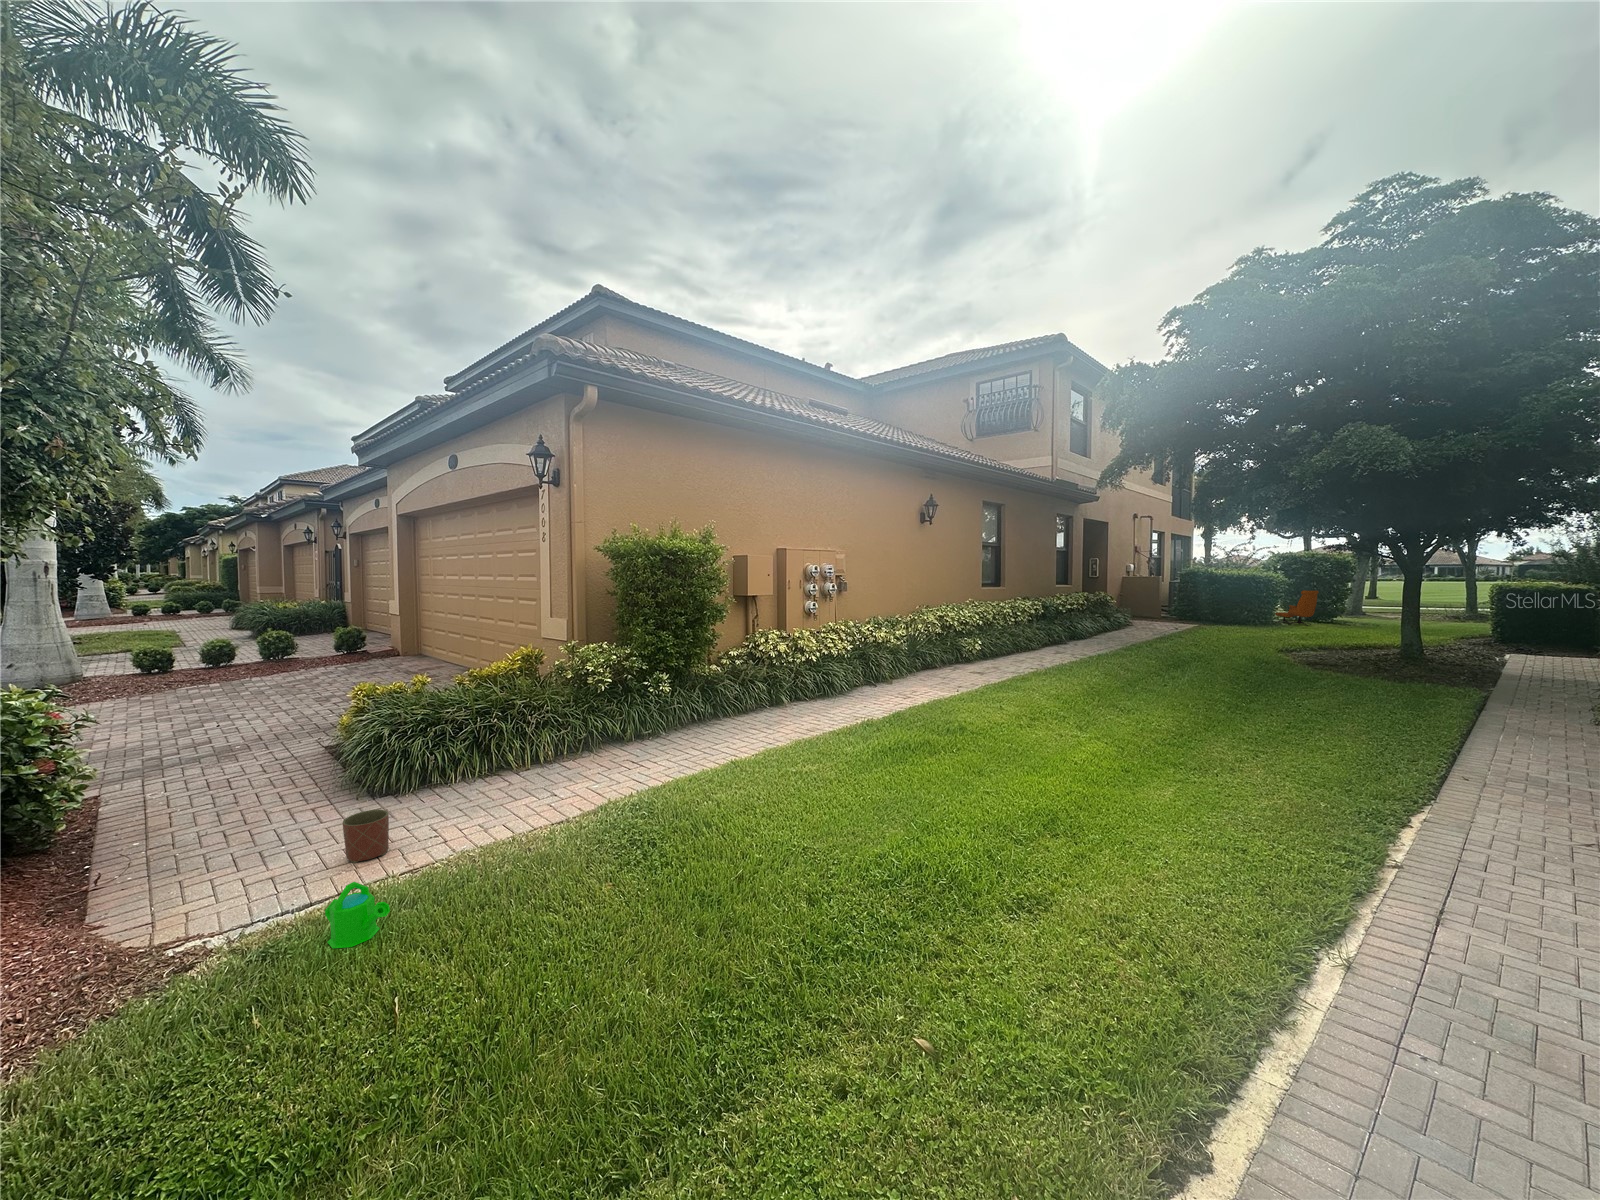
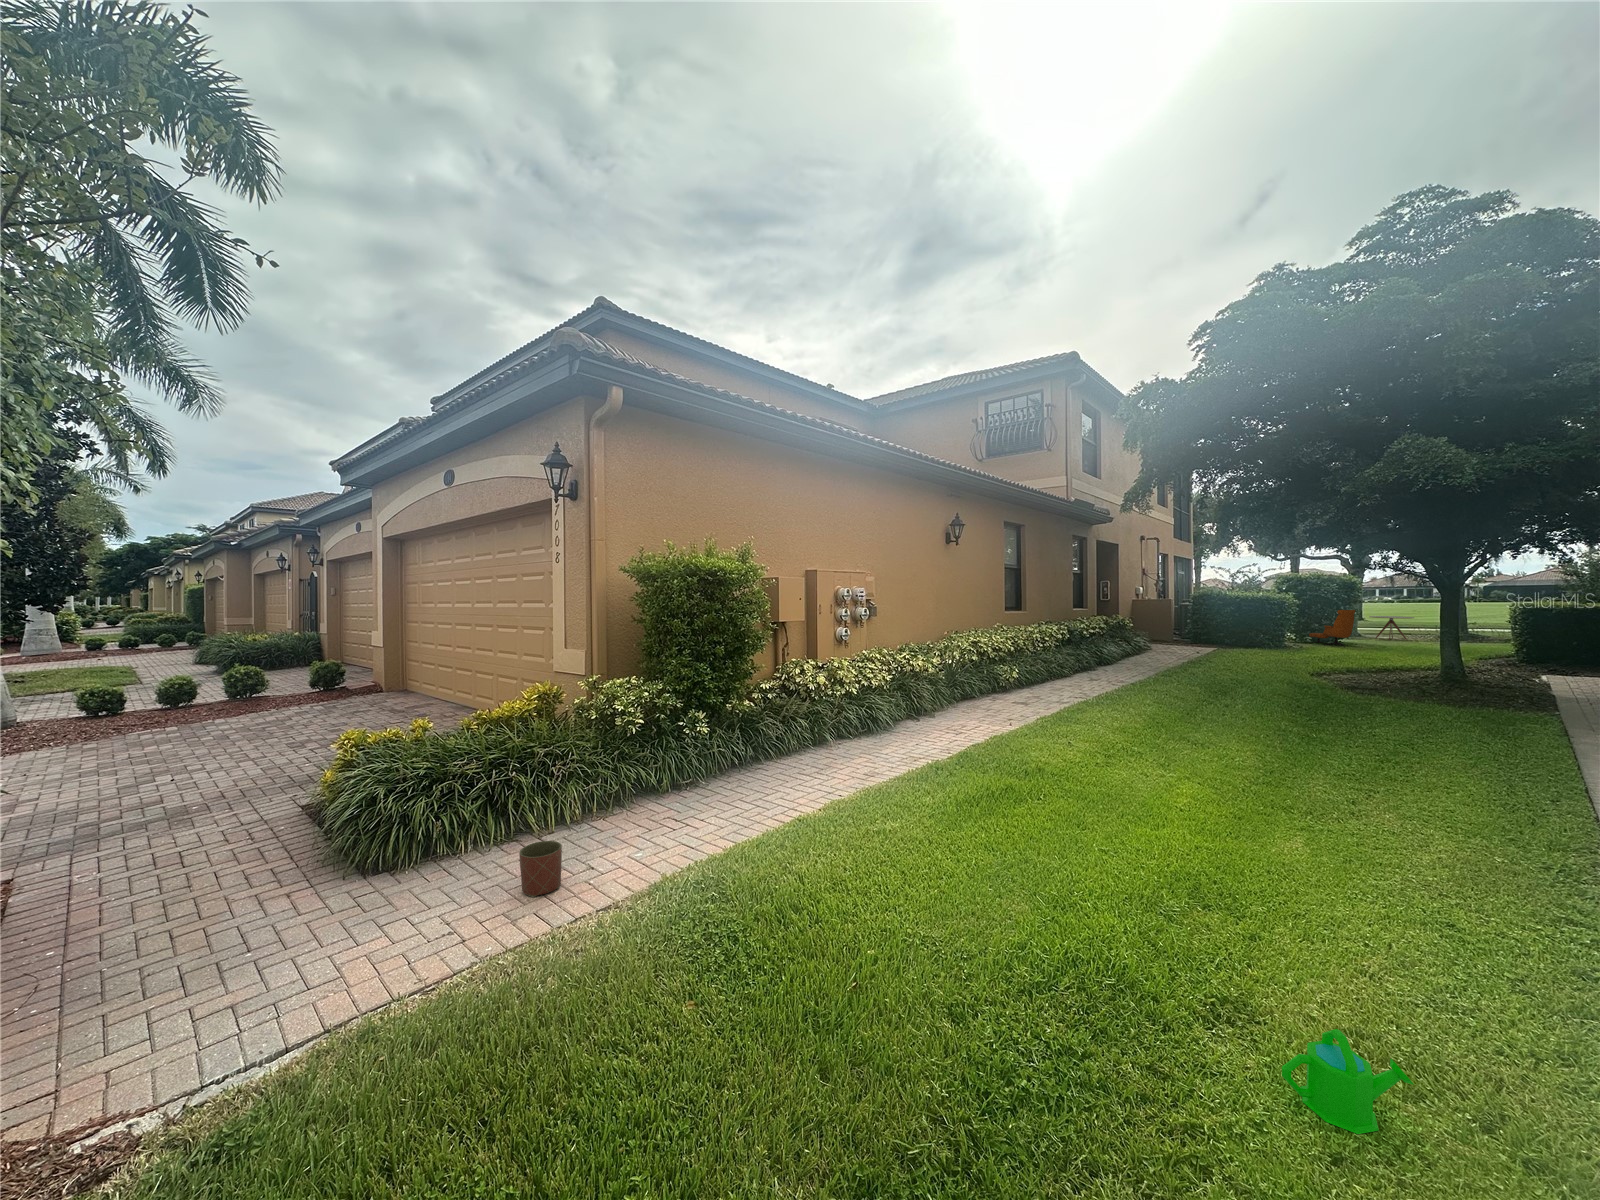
round table: none [1338,597,1381,620] -> present [1369,616,1414,640]
planter: present [342,810,389,863] -> present [519,841,562,897]
watering can: present [325,882,390,949] -> present [1282,1029,1414,1134]

